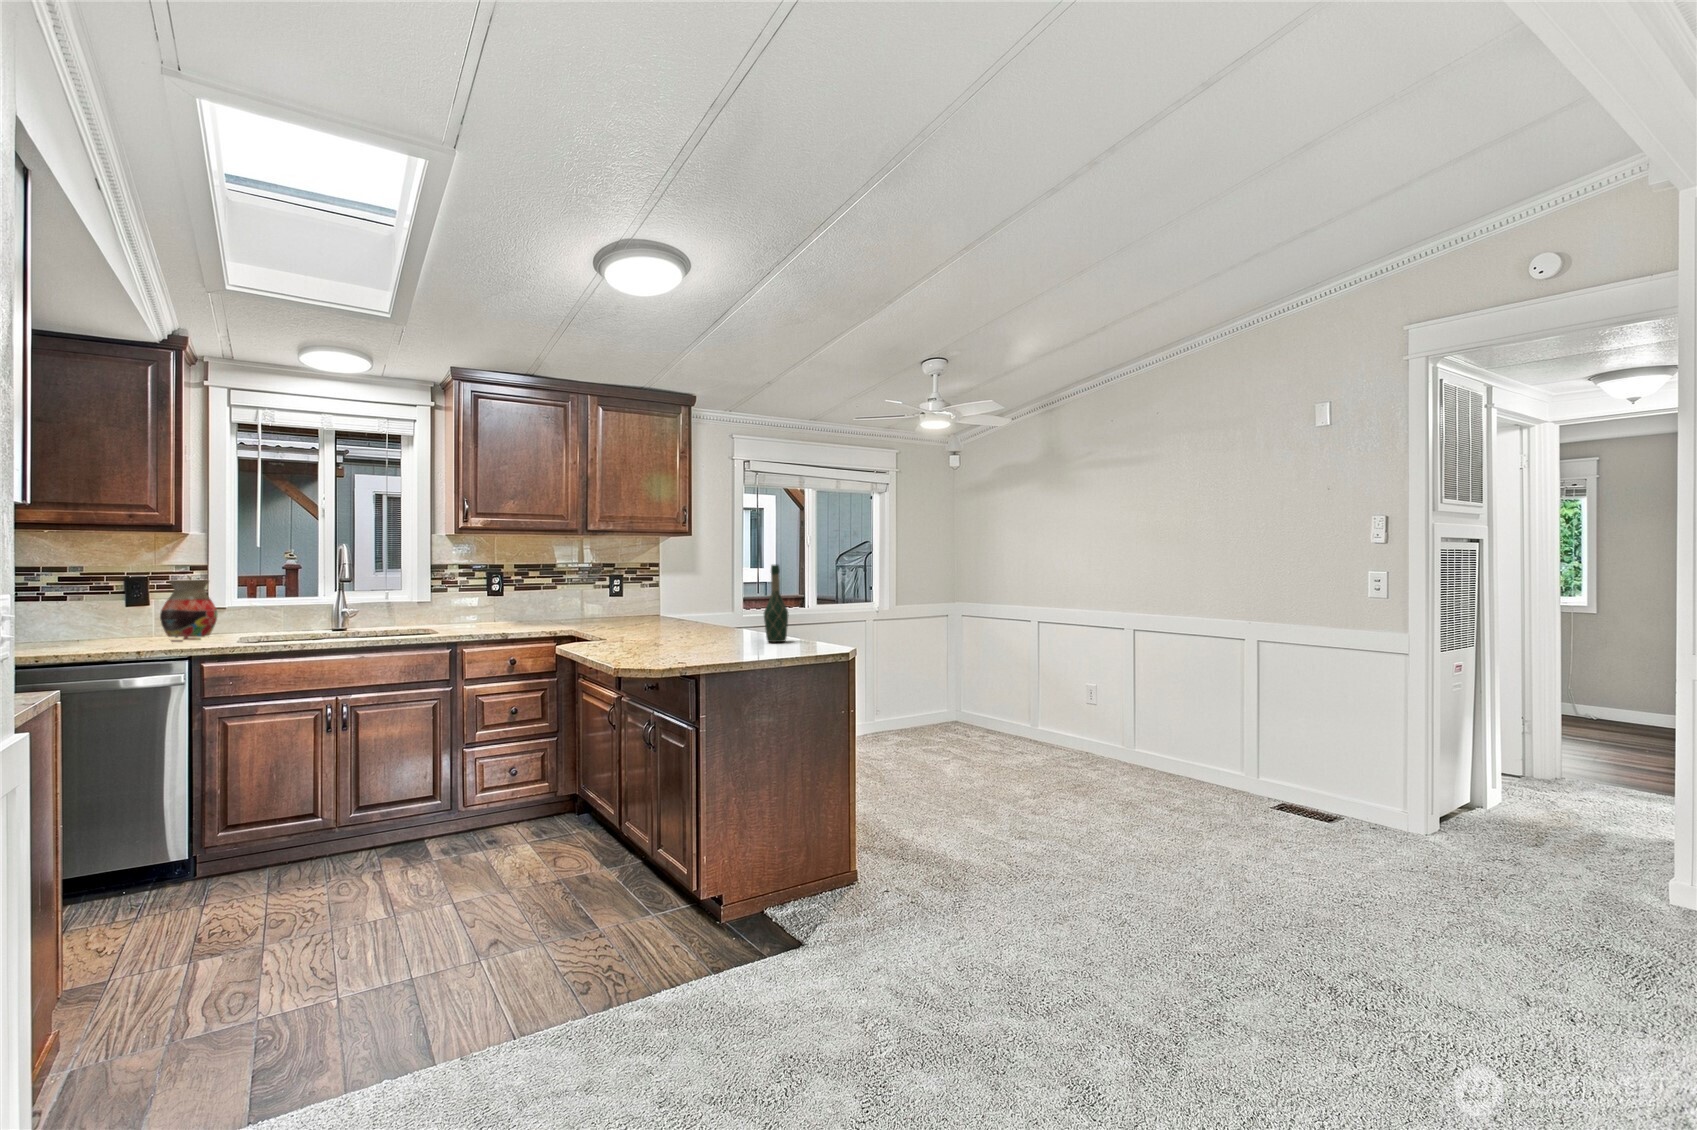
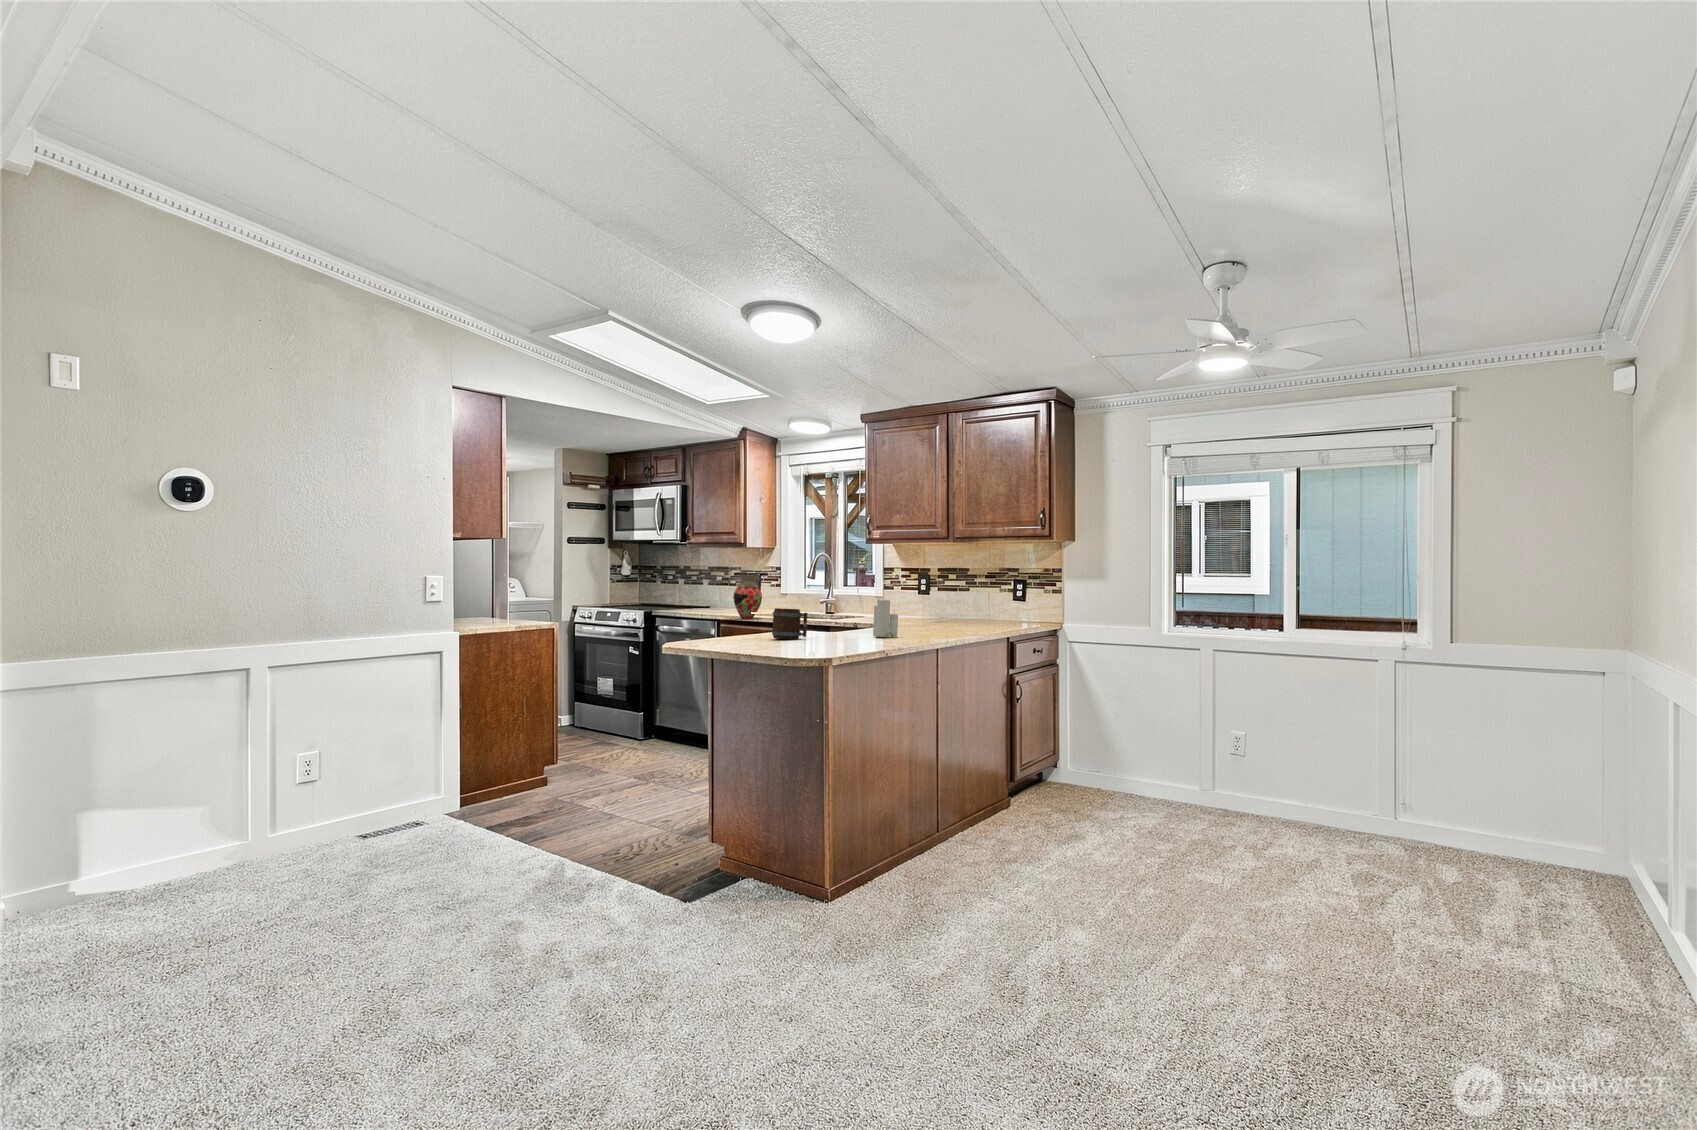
wine bottle: present [764,565,789,642] -> none [820,567,845,645]
candle: none [710,592,740,634] -> present [873,599,898,638]
mug: none [643,612,682,647] -> present [772,608,807,639]

